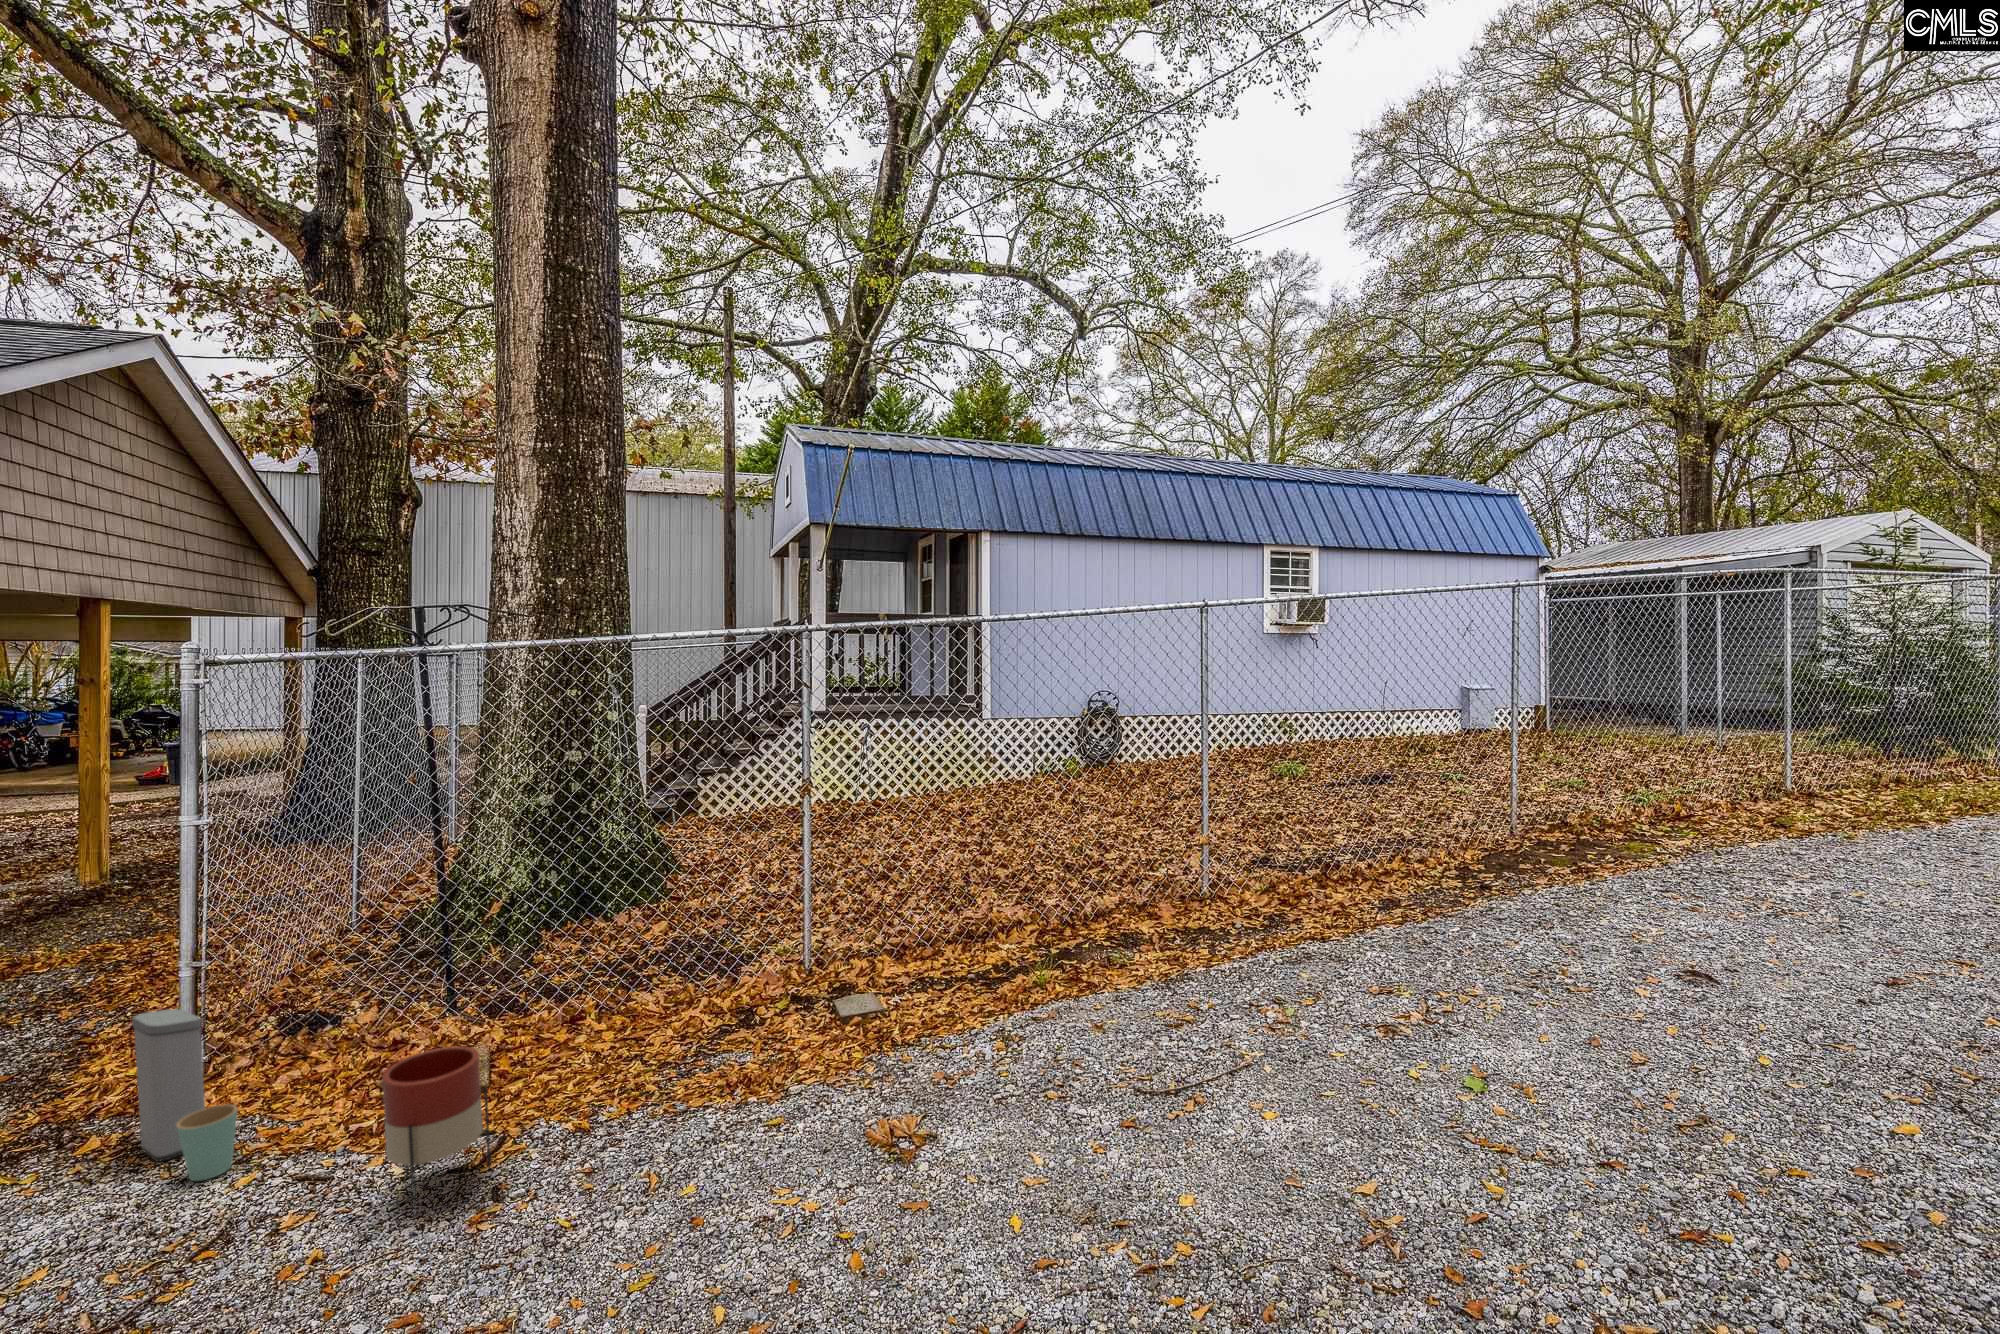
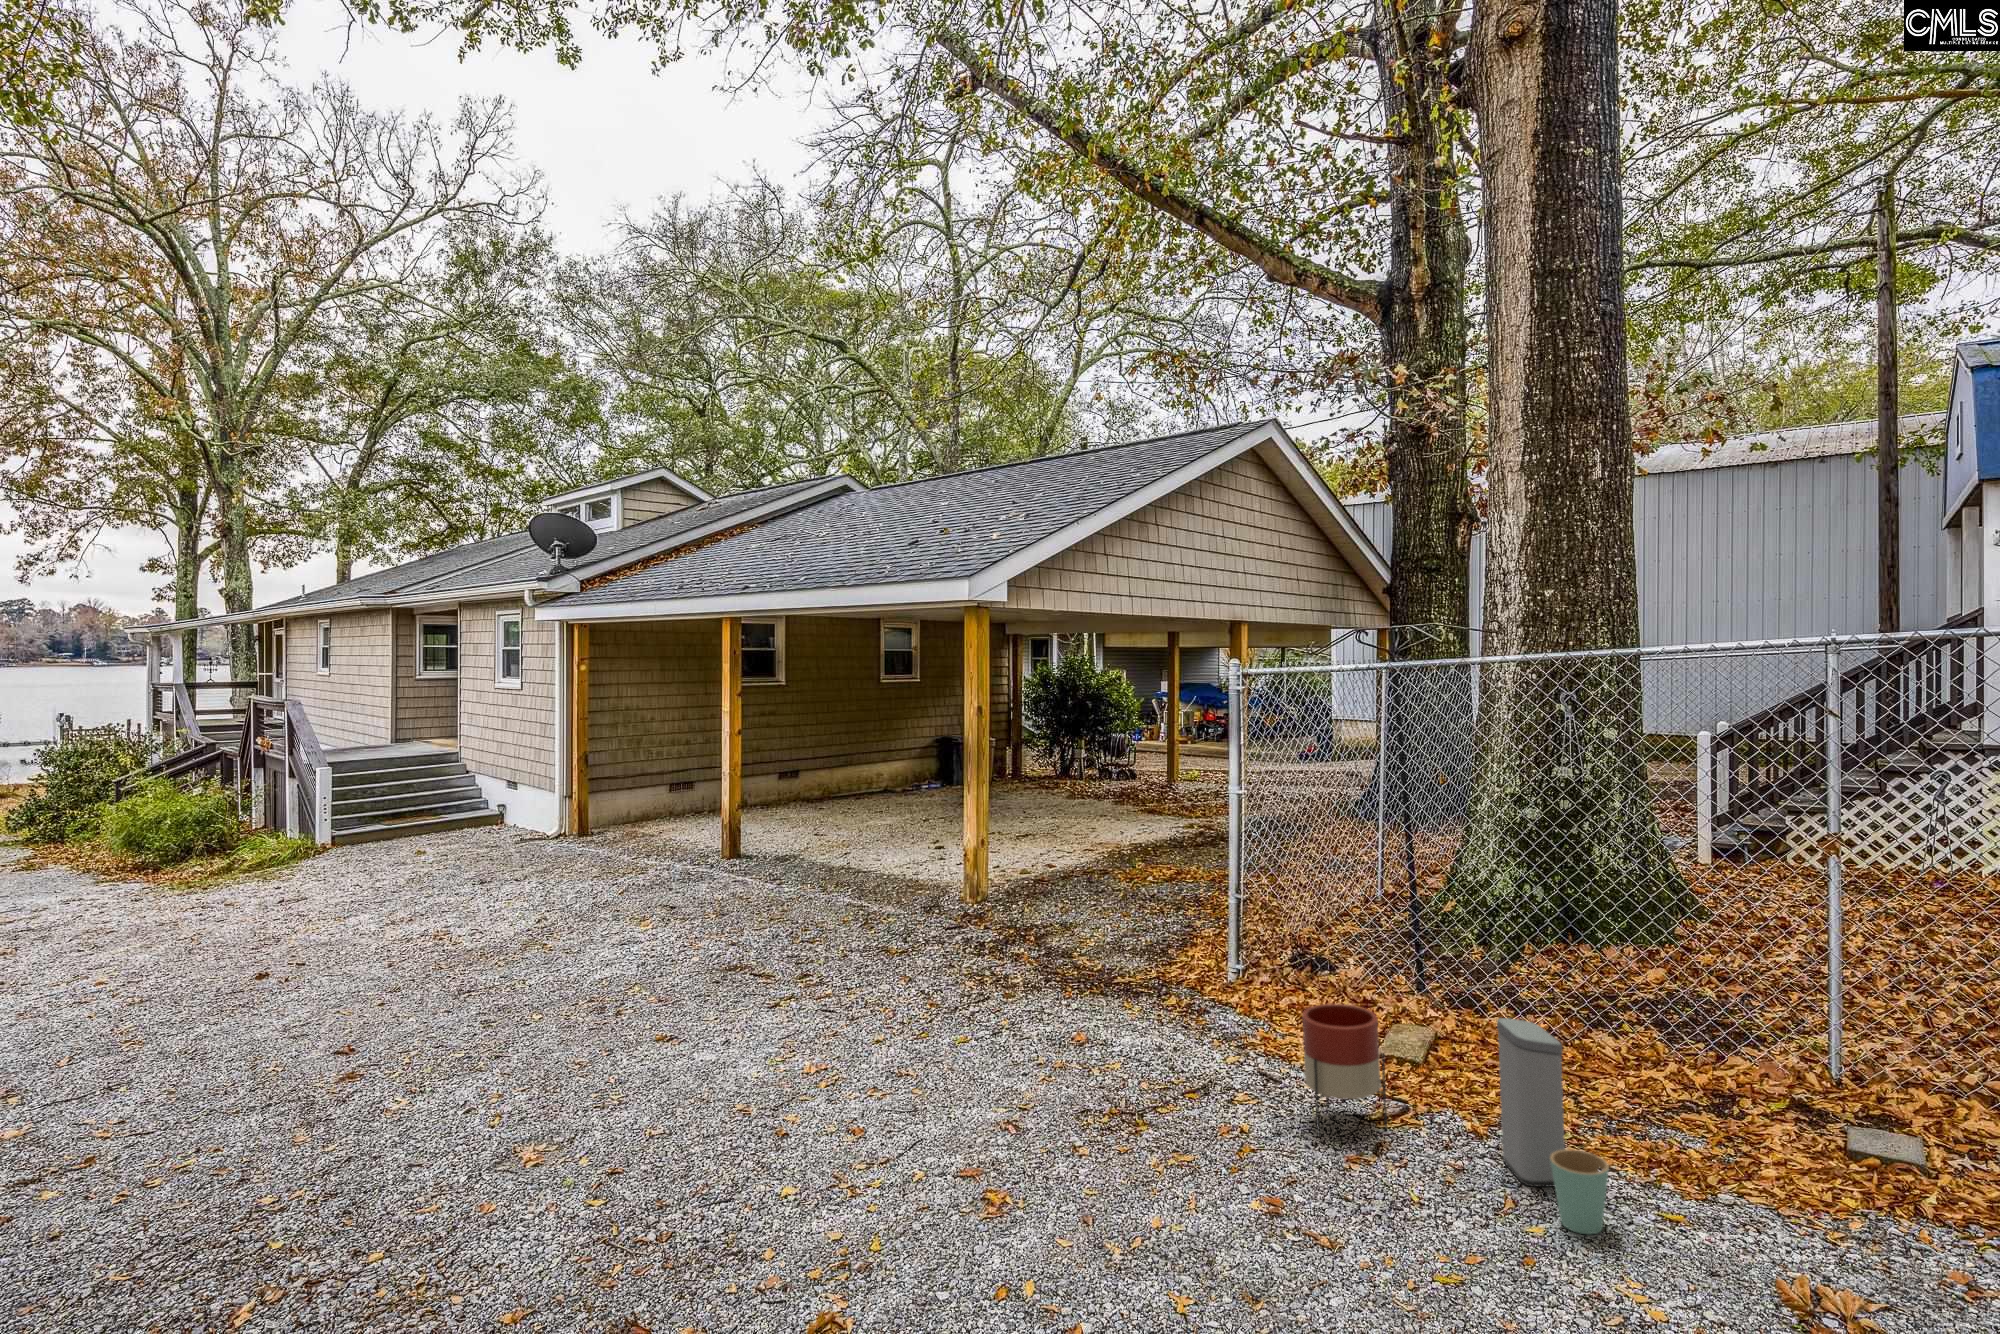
trash can: present [132,1009,238,1181] -> present [1497,1018,1609,1234]

